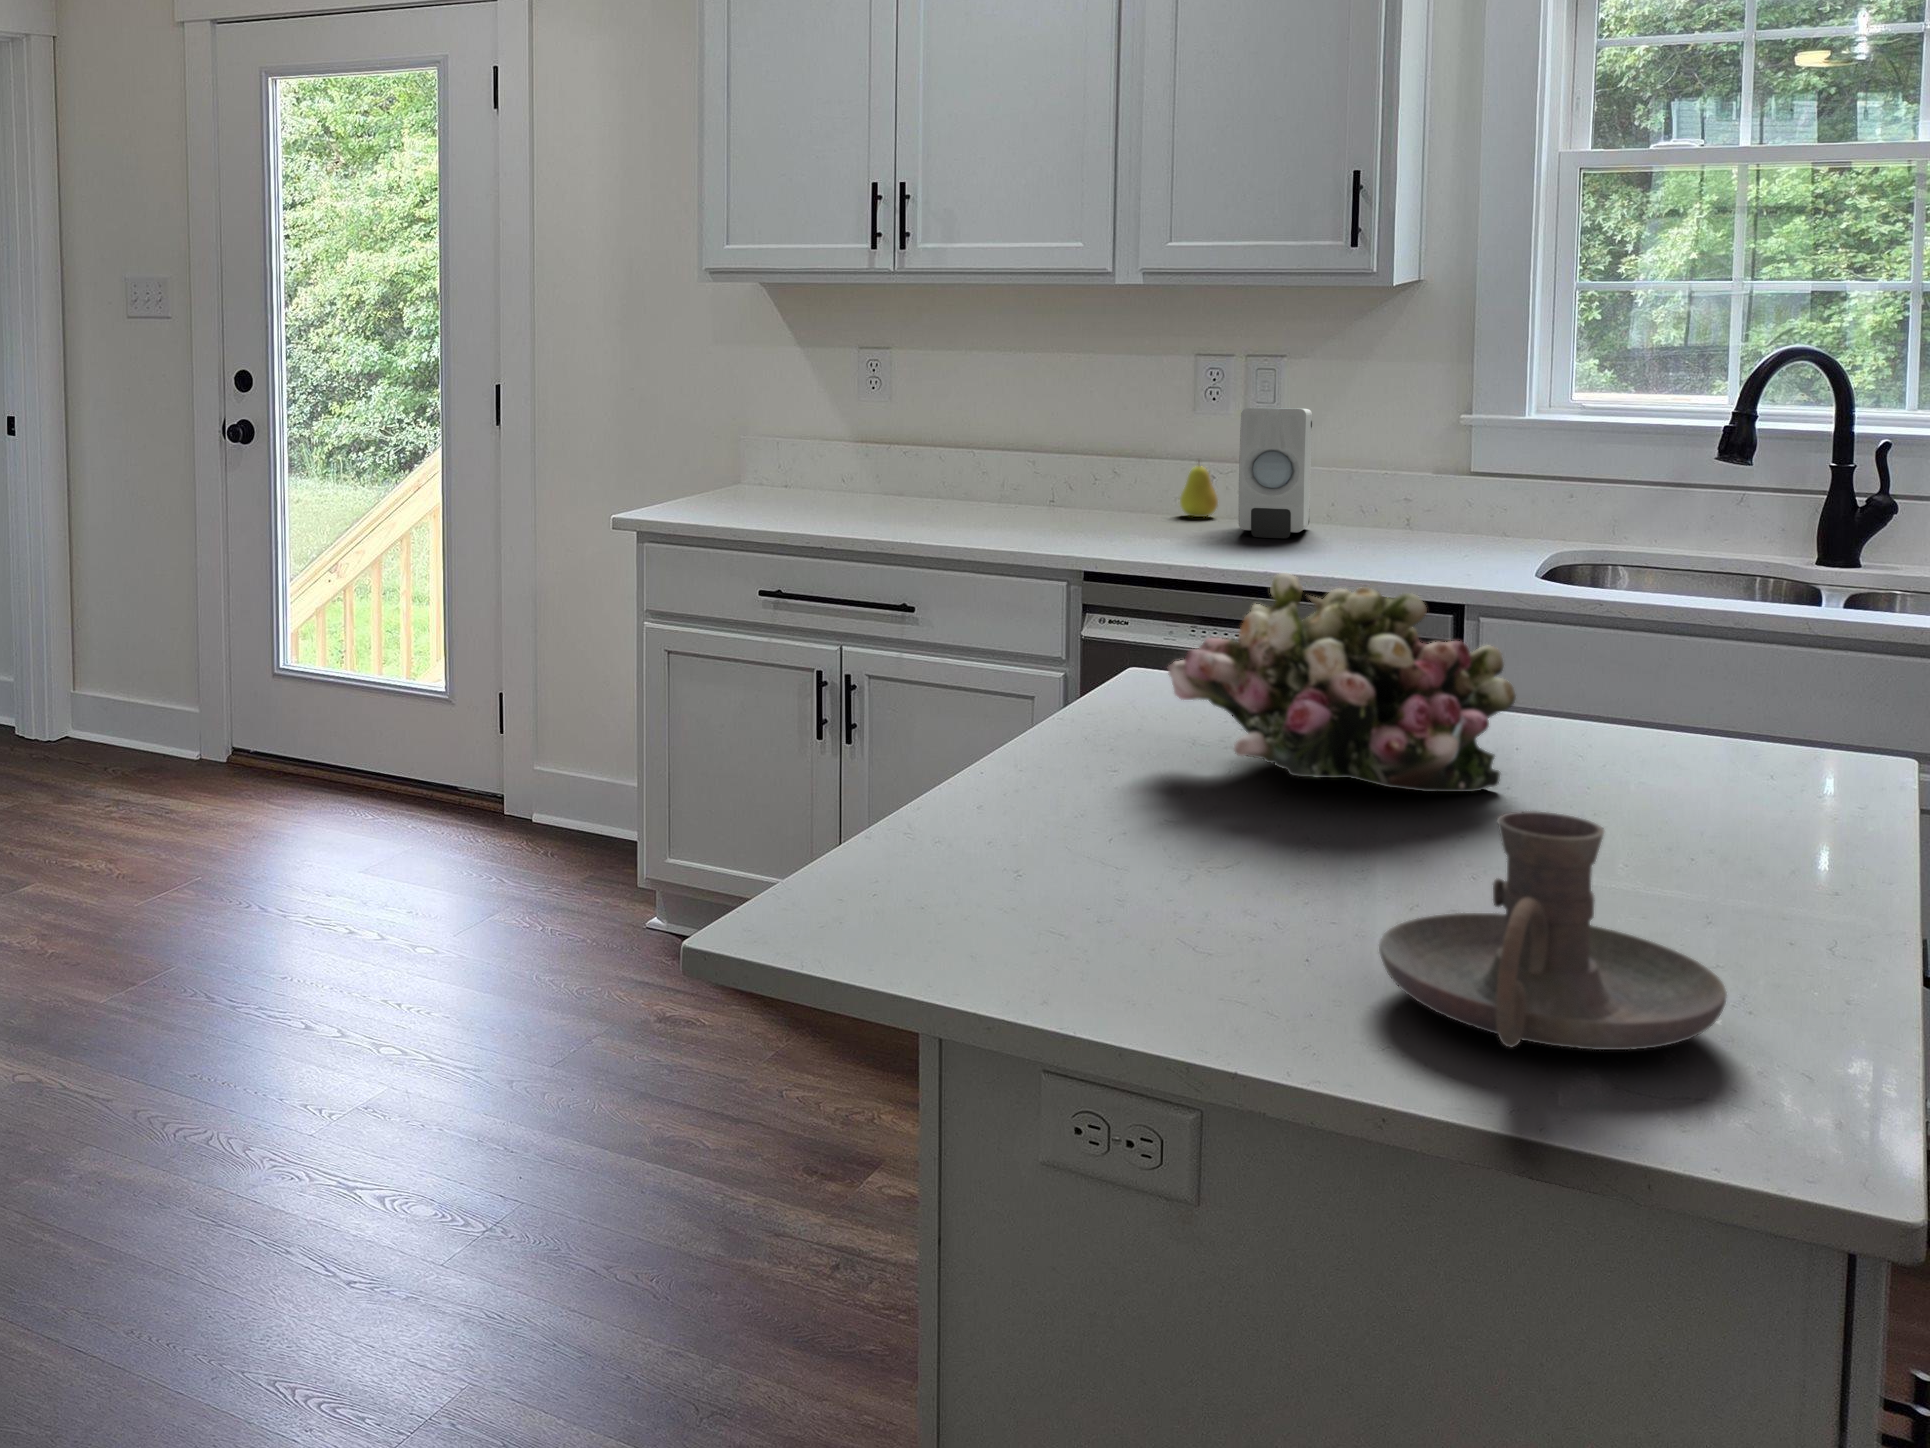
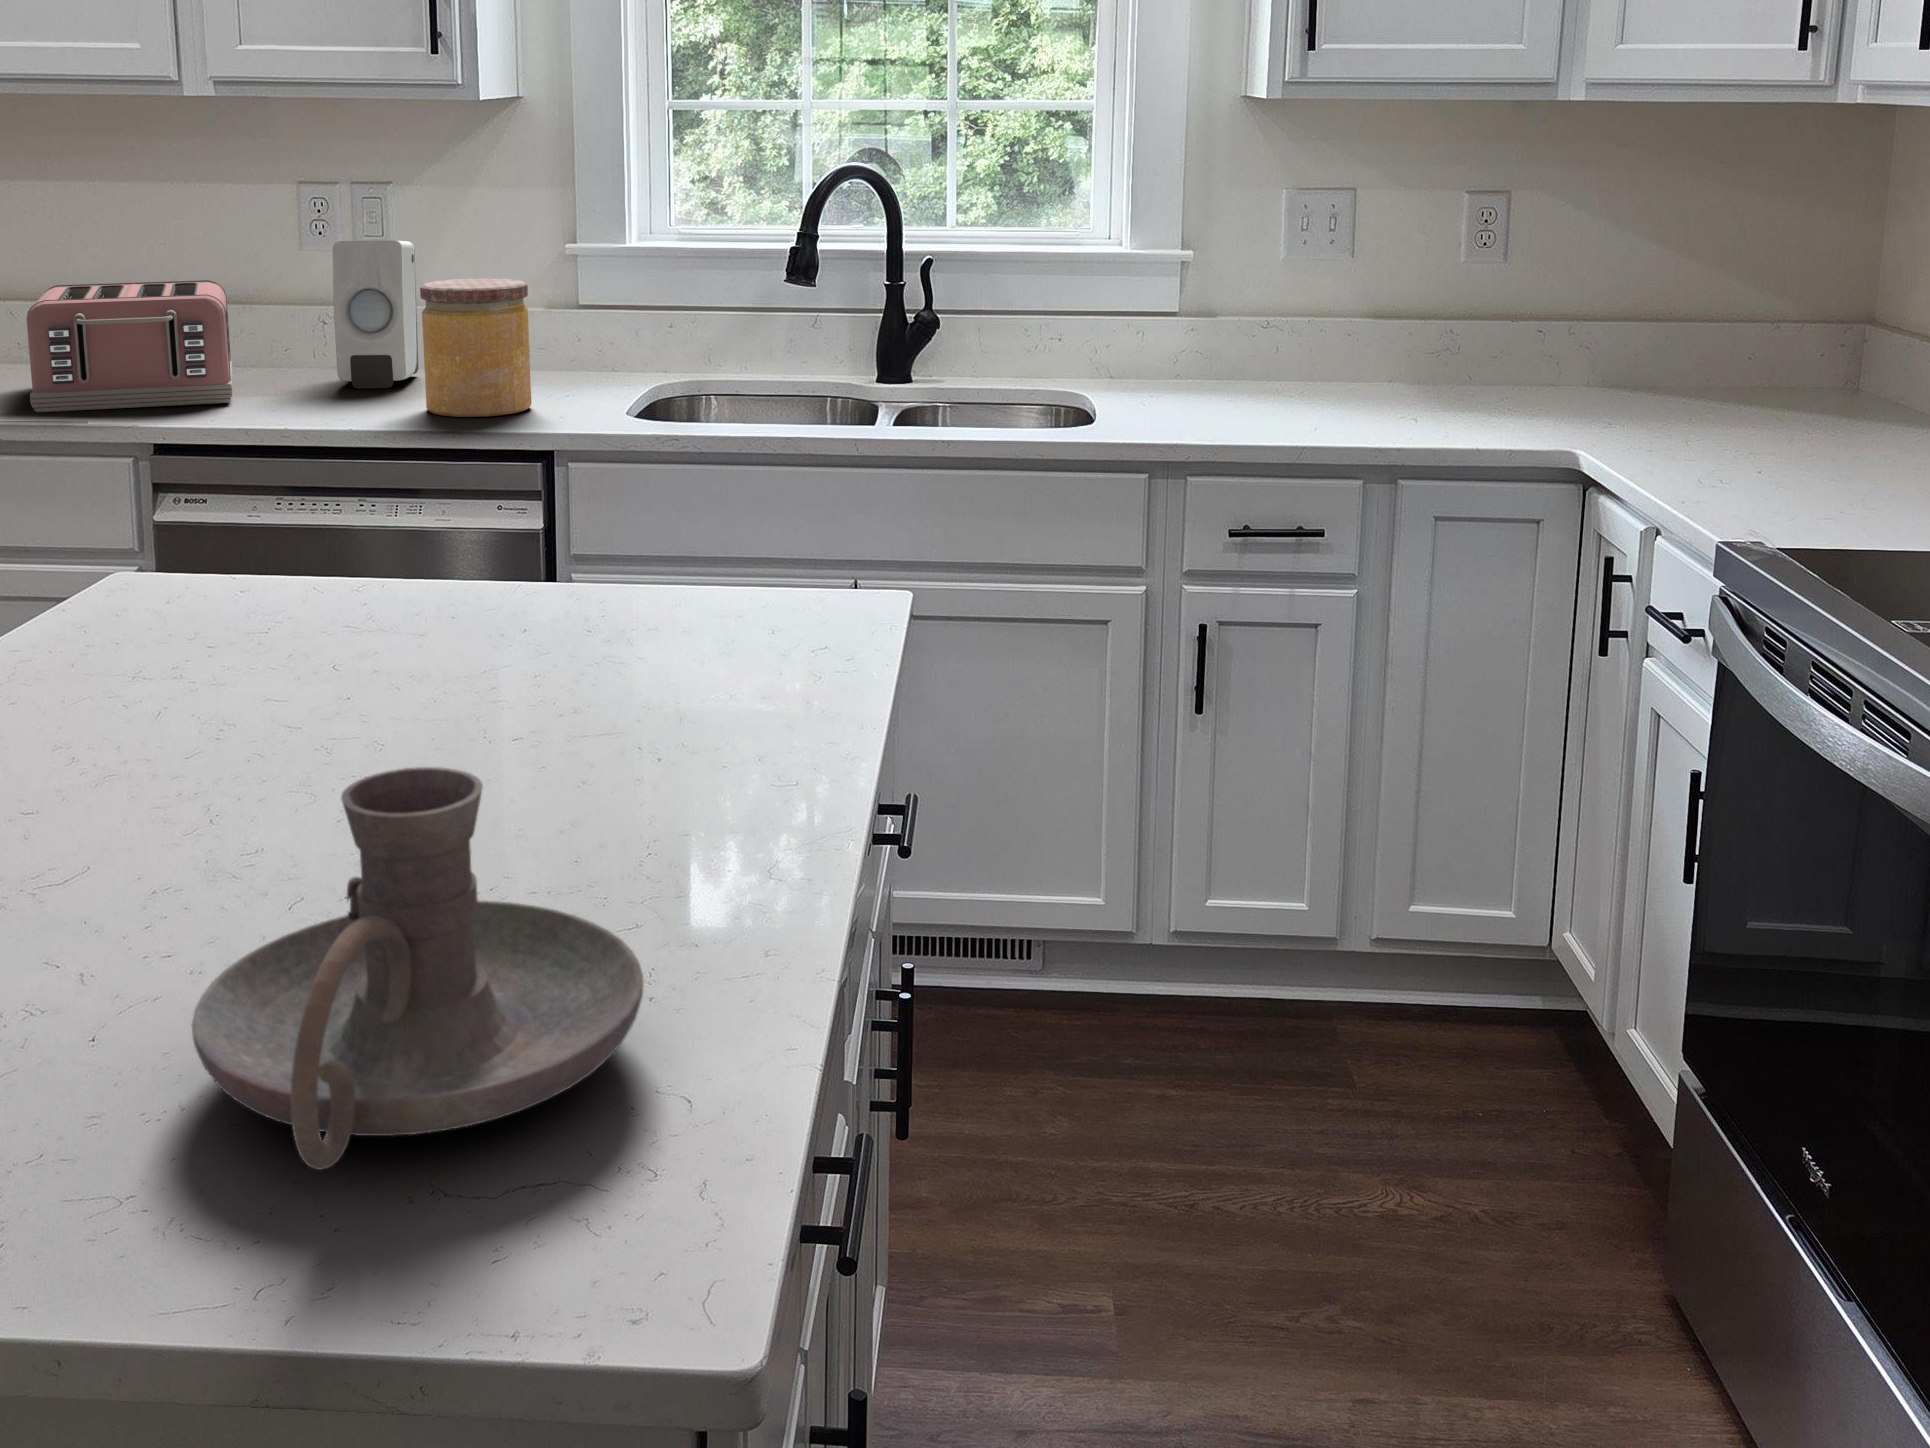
toaster: none [984,437,1151,542] -> present [27,280,232,412]
jar: none [1333,446,1439,570] -> present [420,278,531,417]
fruit: present [1180,465,1218,517] -> none [284,303,326,369]
flower arrangement: present [1168,573,1516,792] -> none [83,434,510,708]

